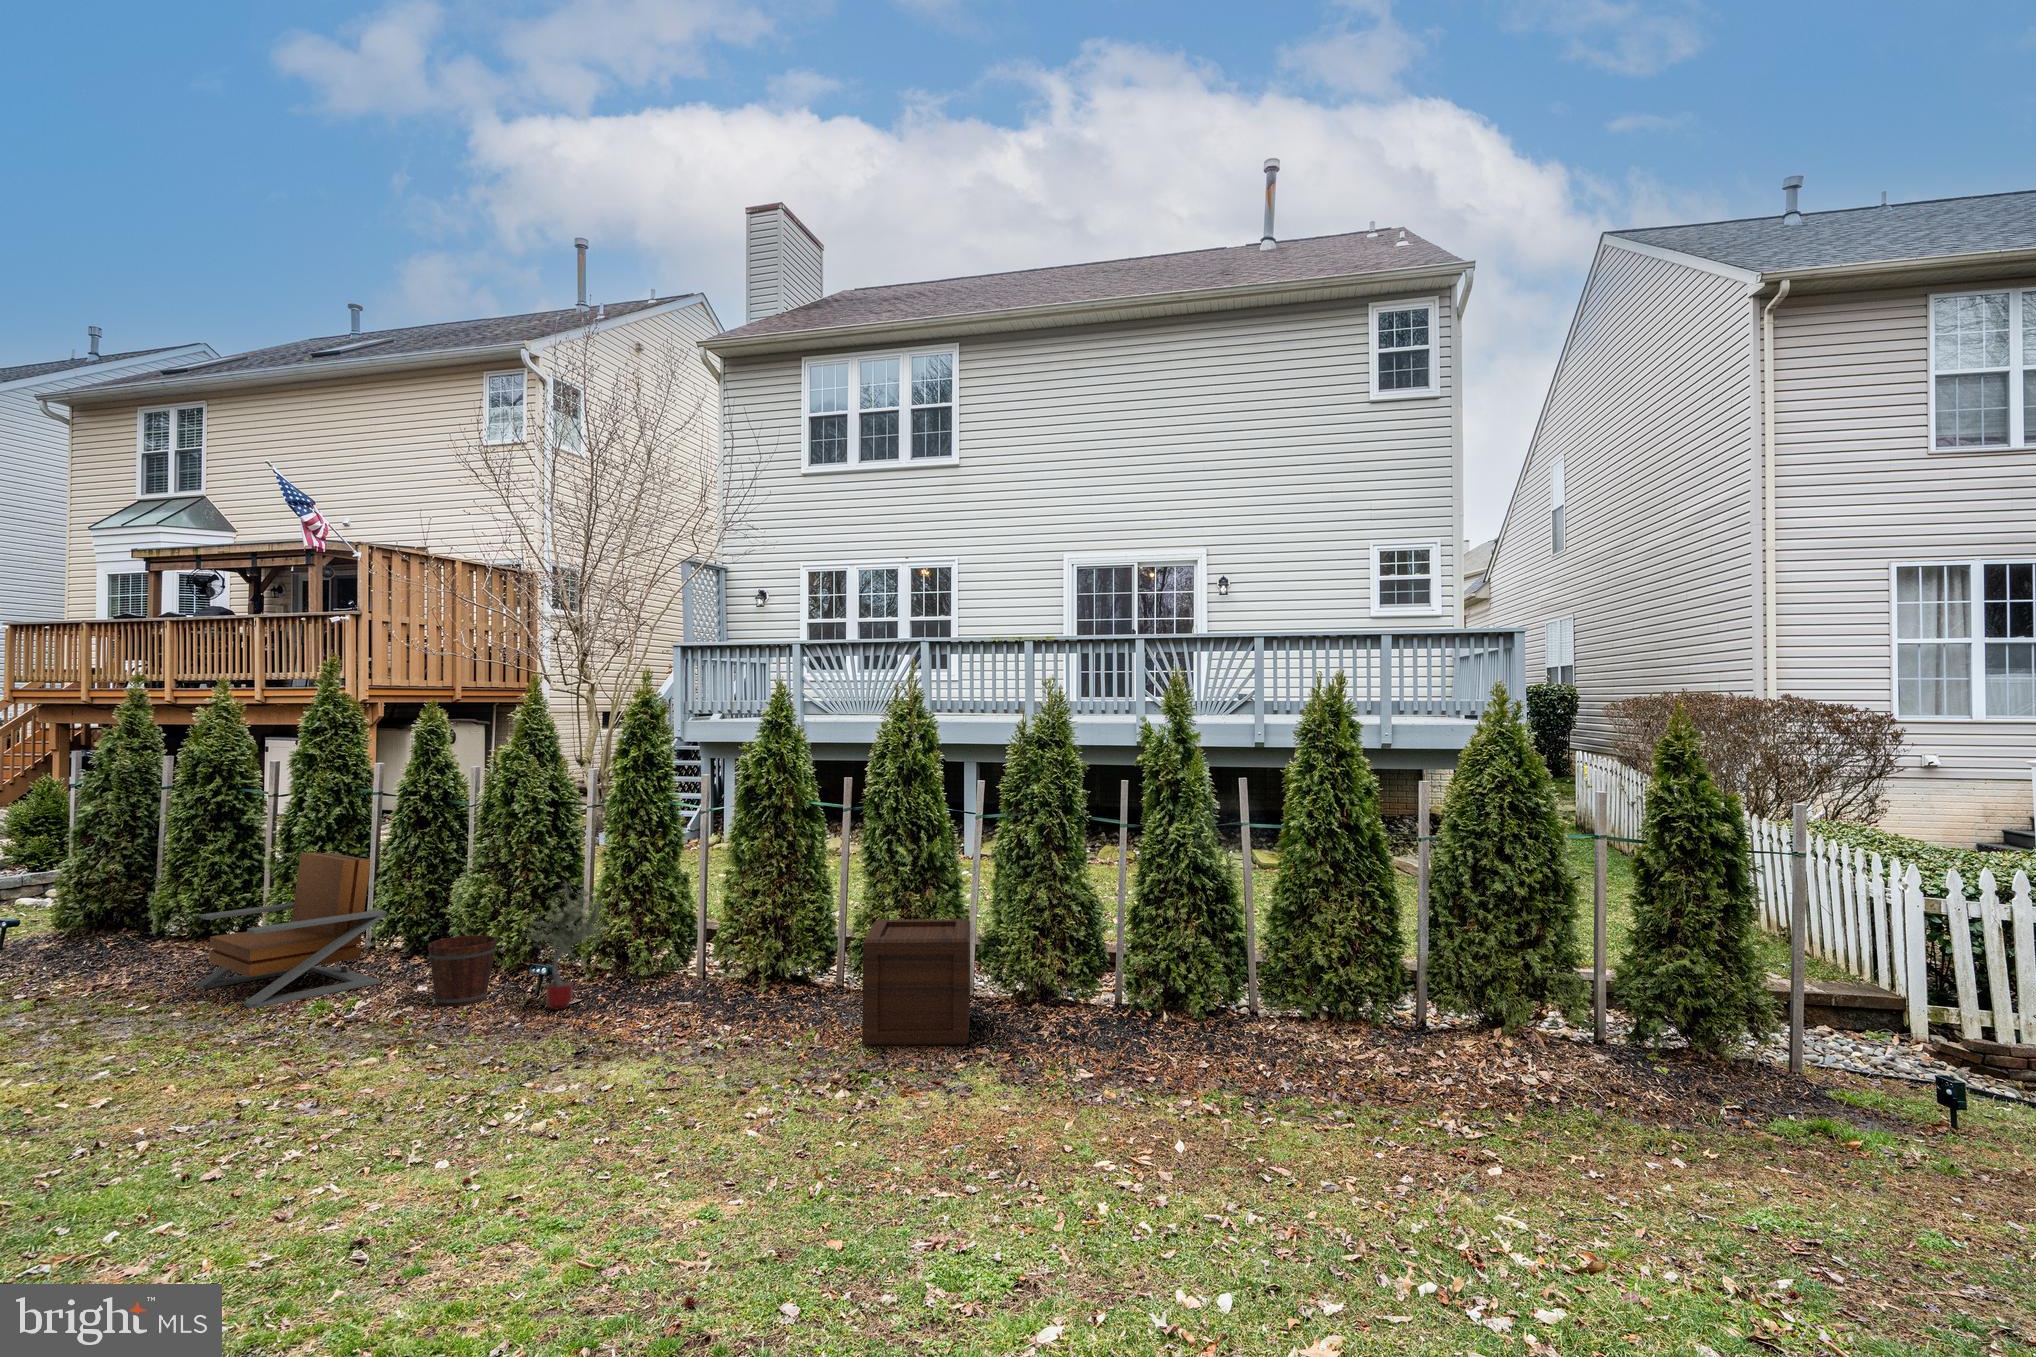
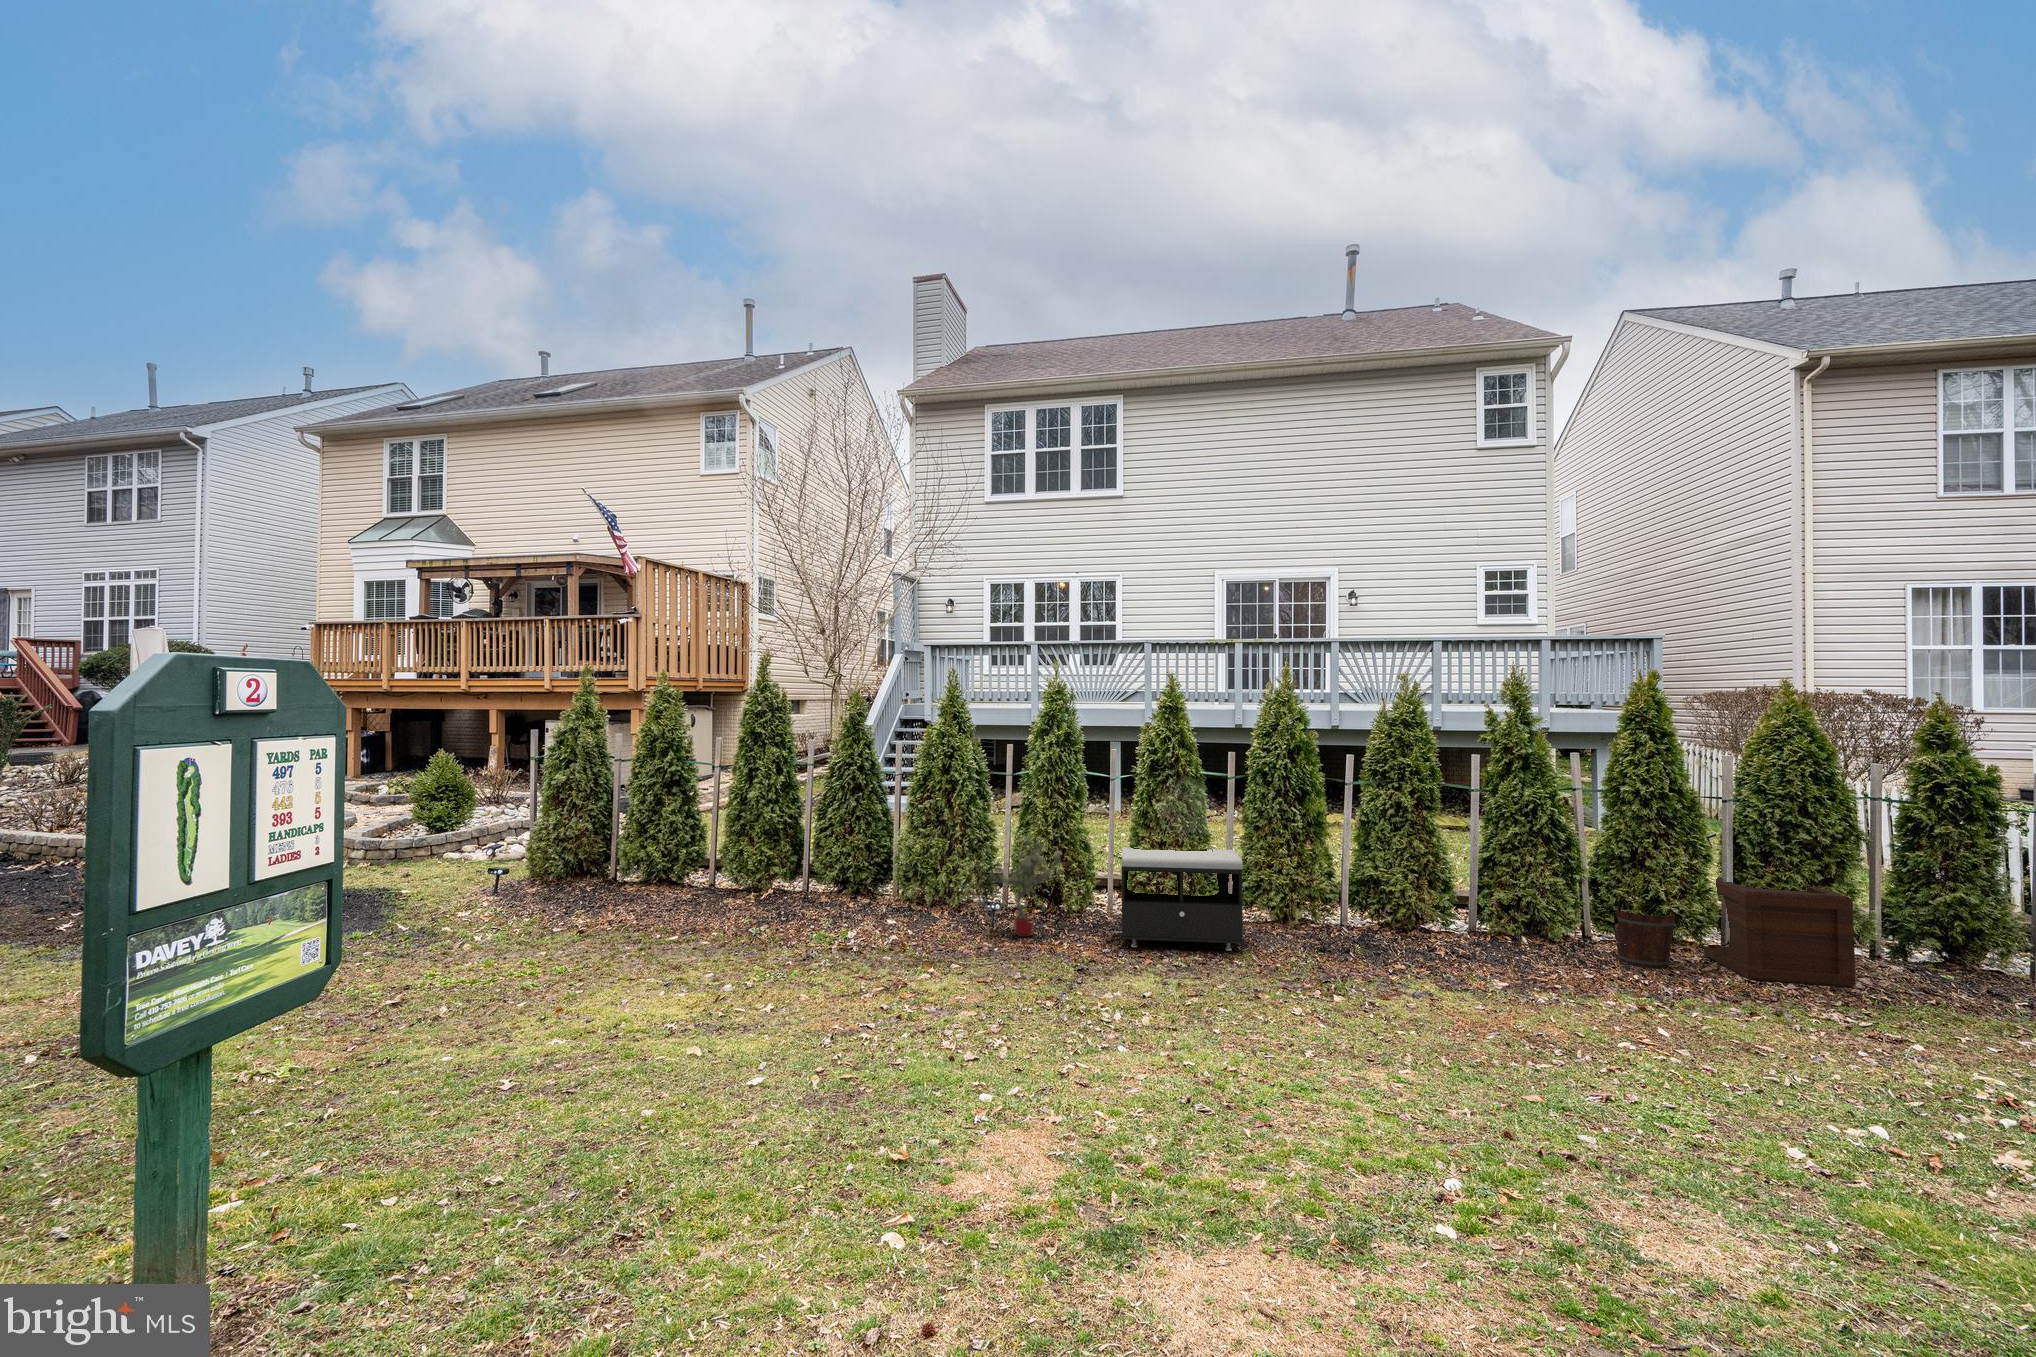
lounge chair: present [197,852,387,1008] -> none [702,813,849,937]
storage bench: none [649,897,823,1030] -> present [1121,847,1243,951]
wooden crate: present [862,919,970,1046] -> present [1704,877,1856,987]
bucket: present [428,933,497,1006] -> present [1614,910,1675,968]

